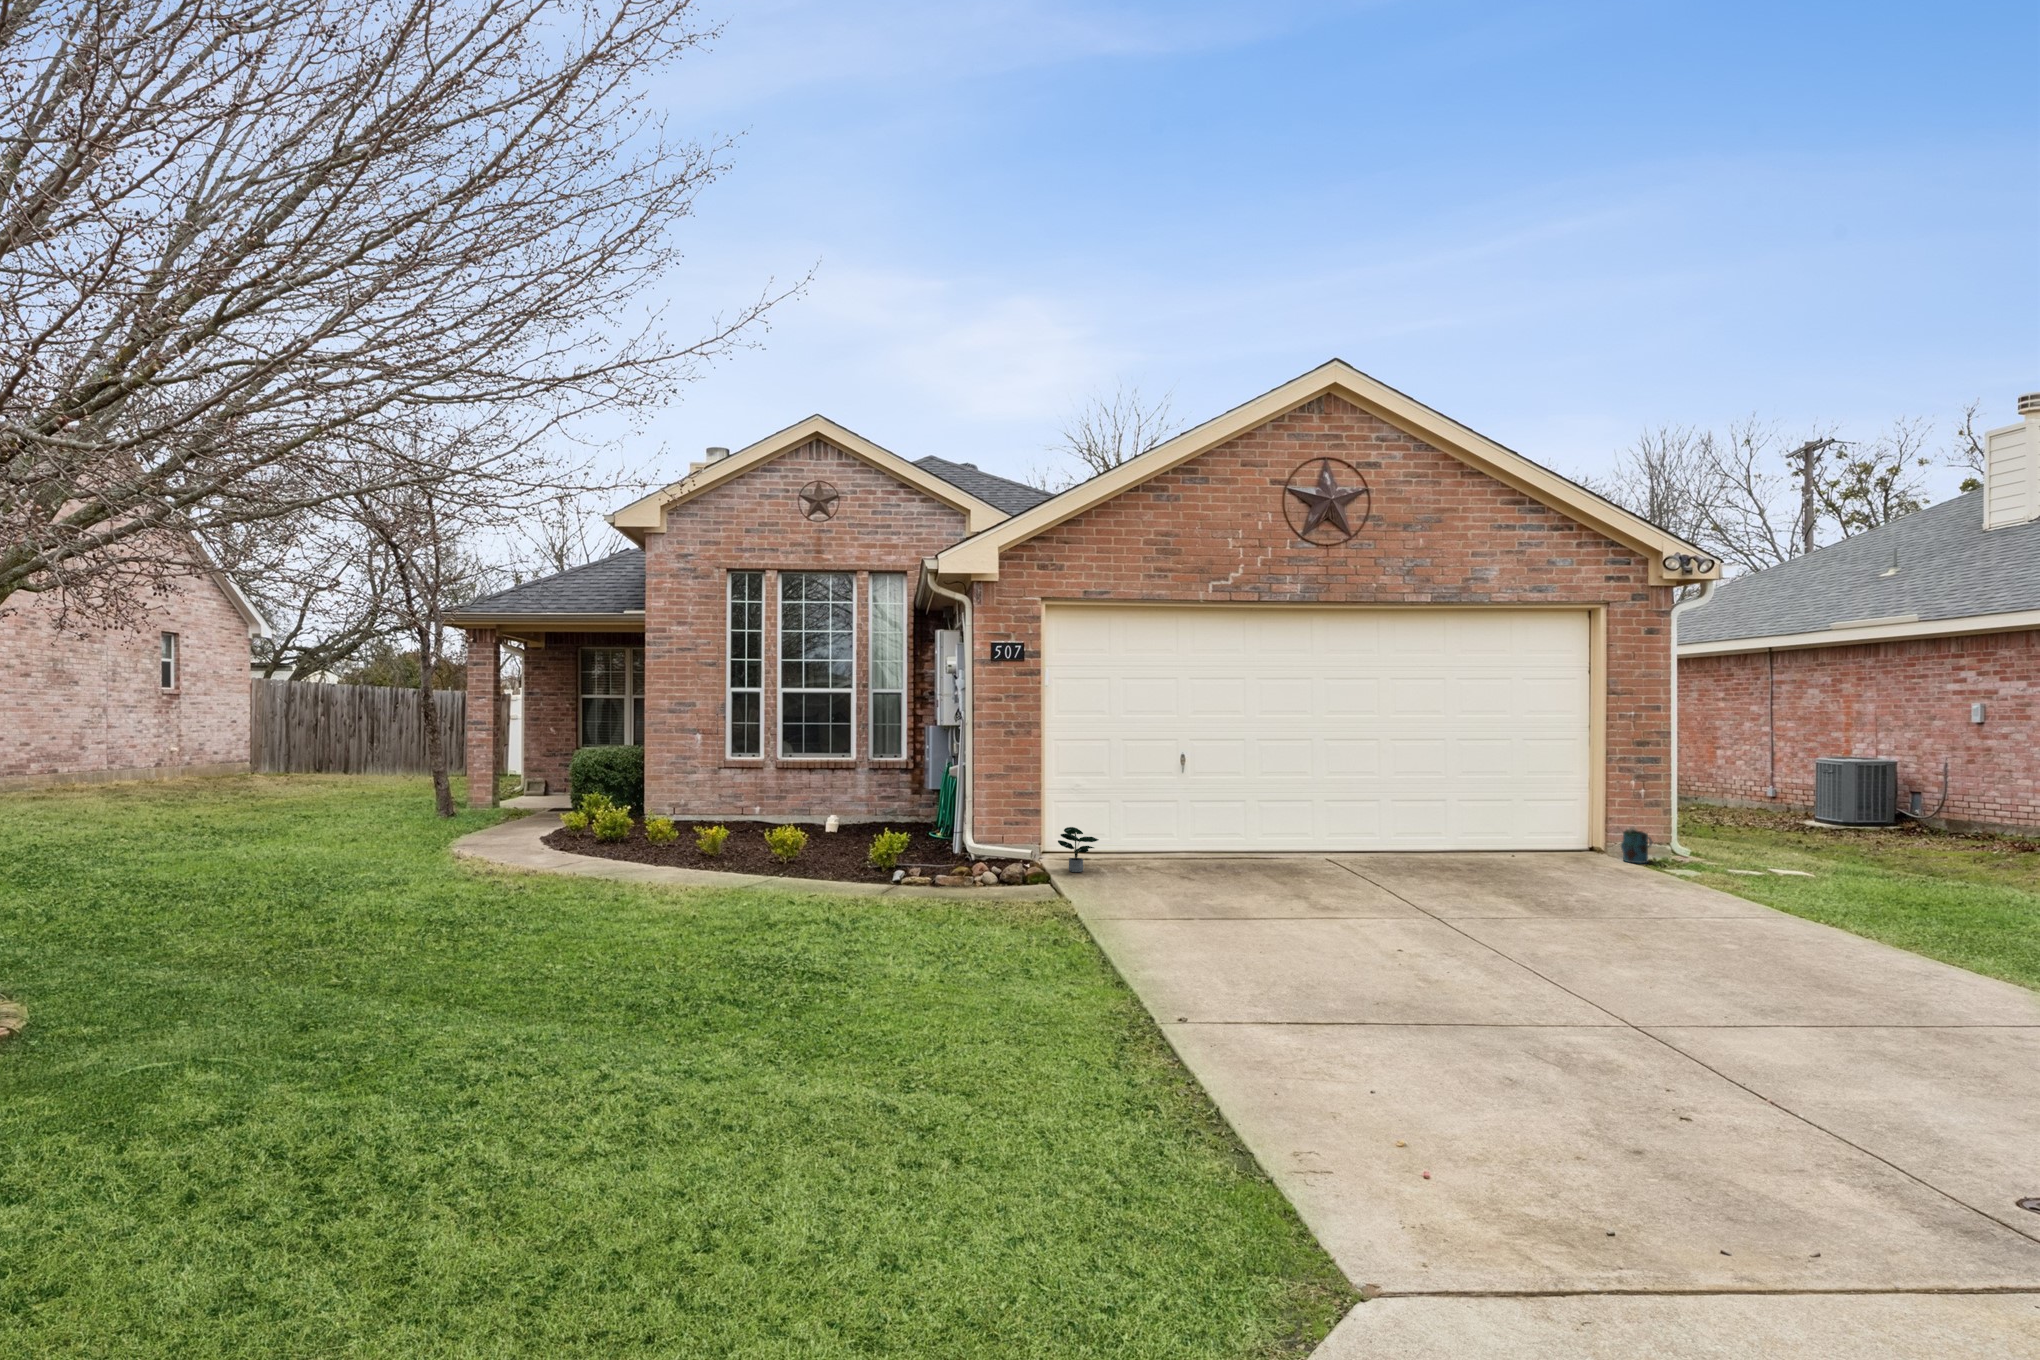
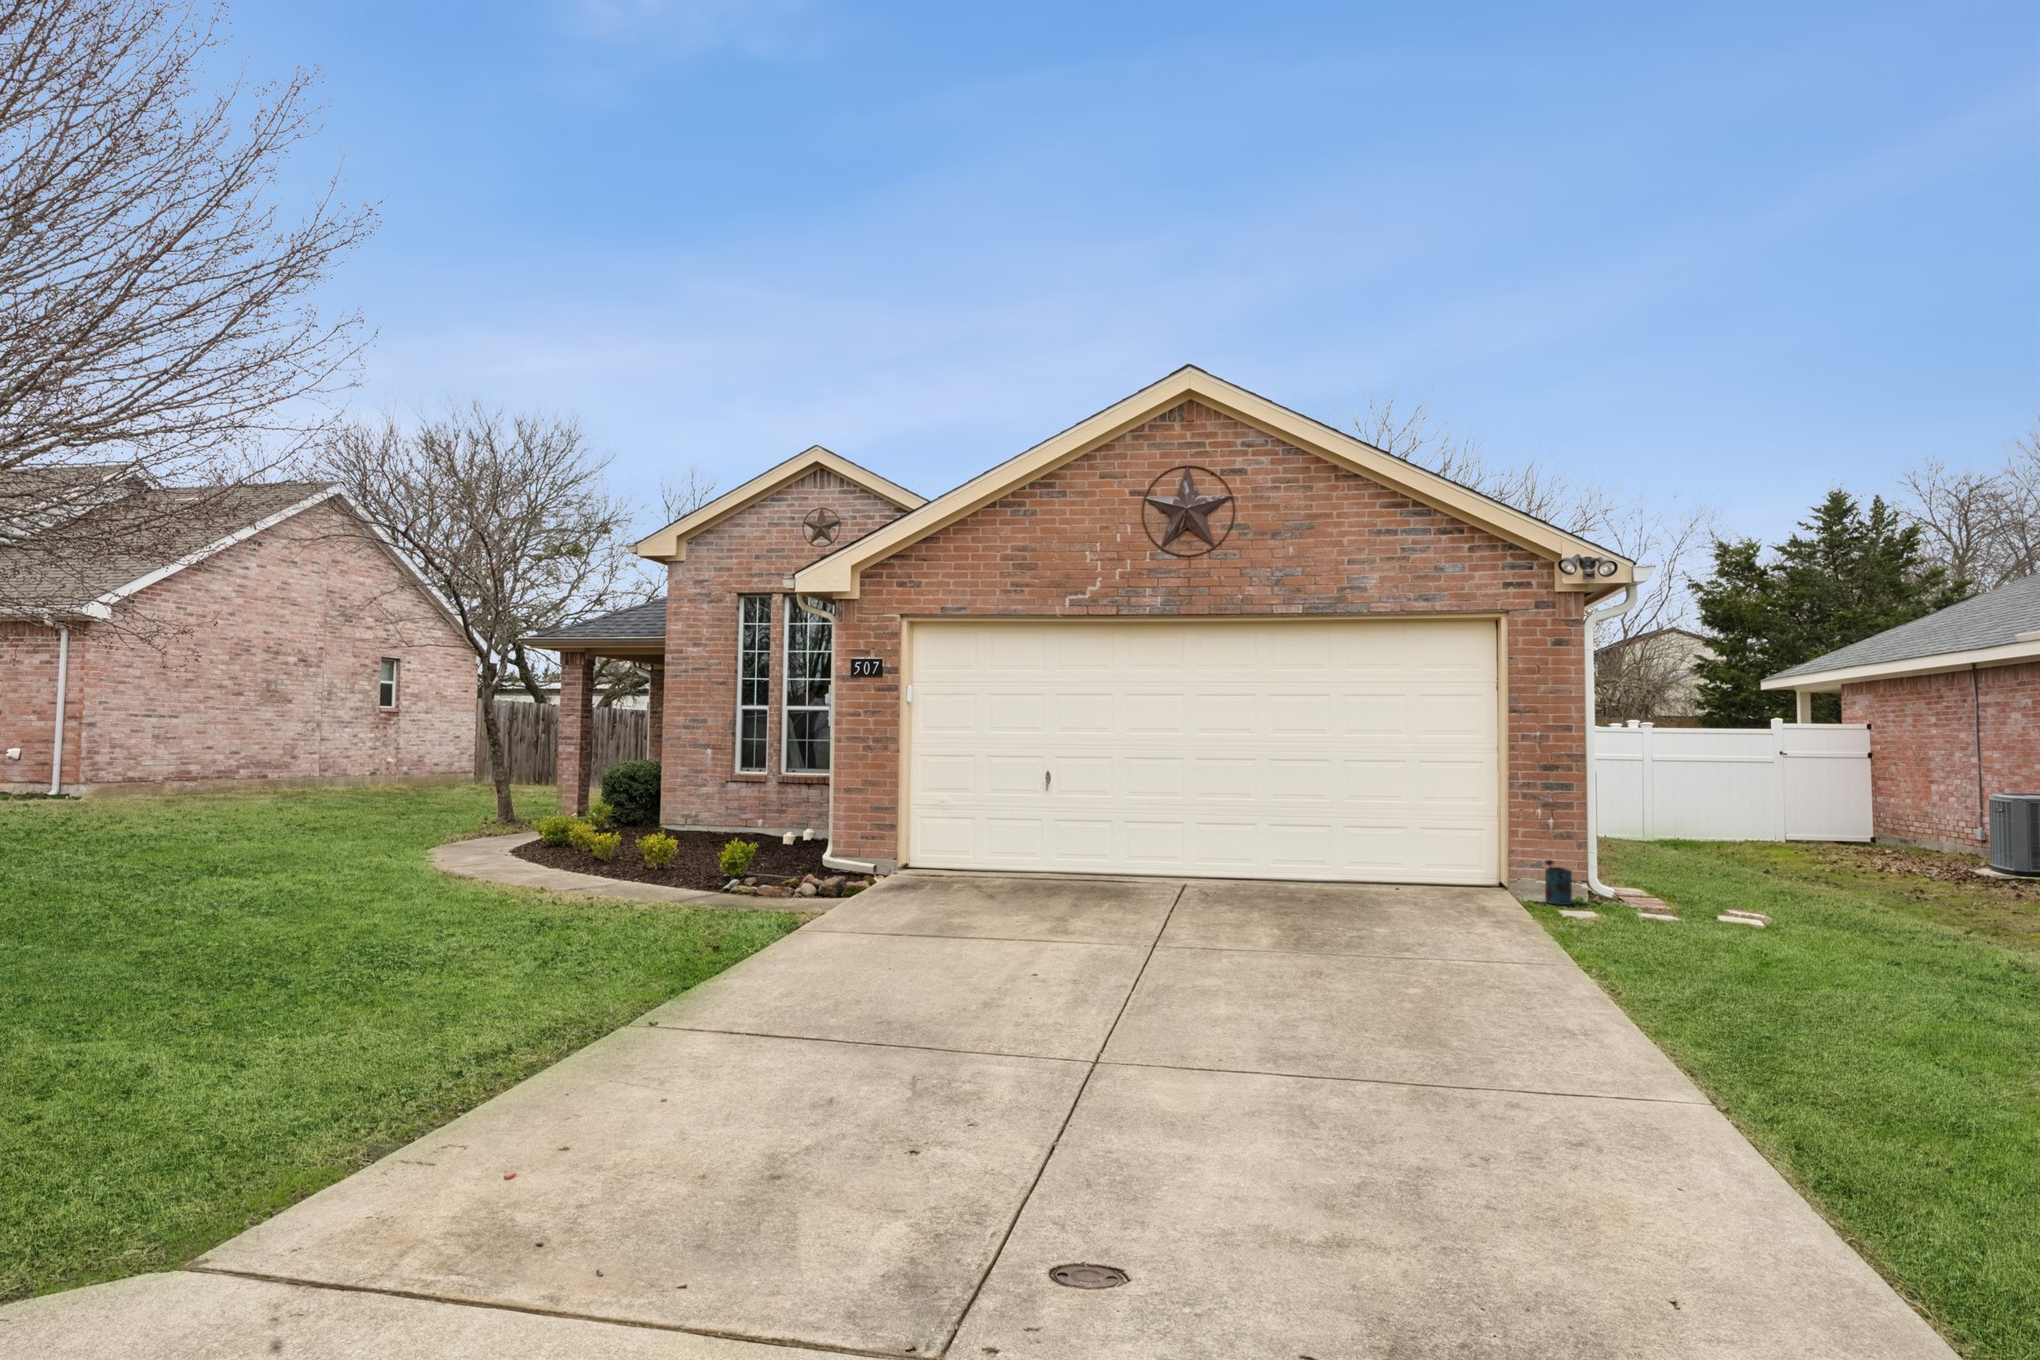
potted plant: present [1058,827,1099,872] -> none [907,831,945,873]

